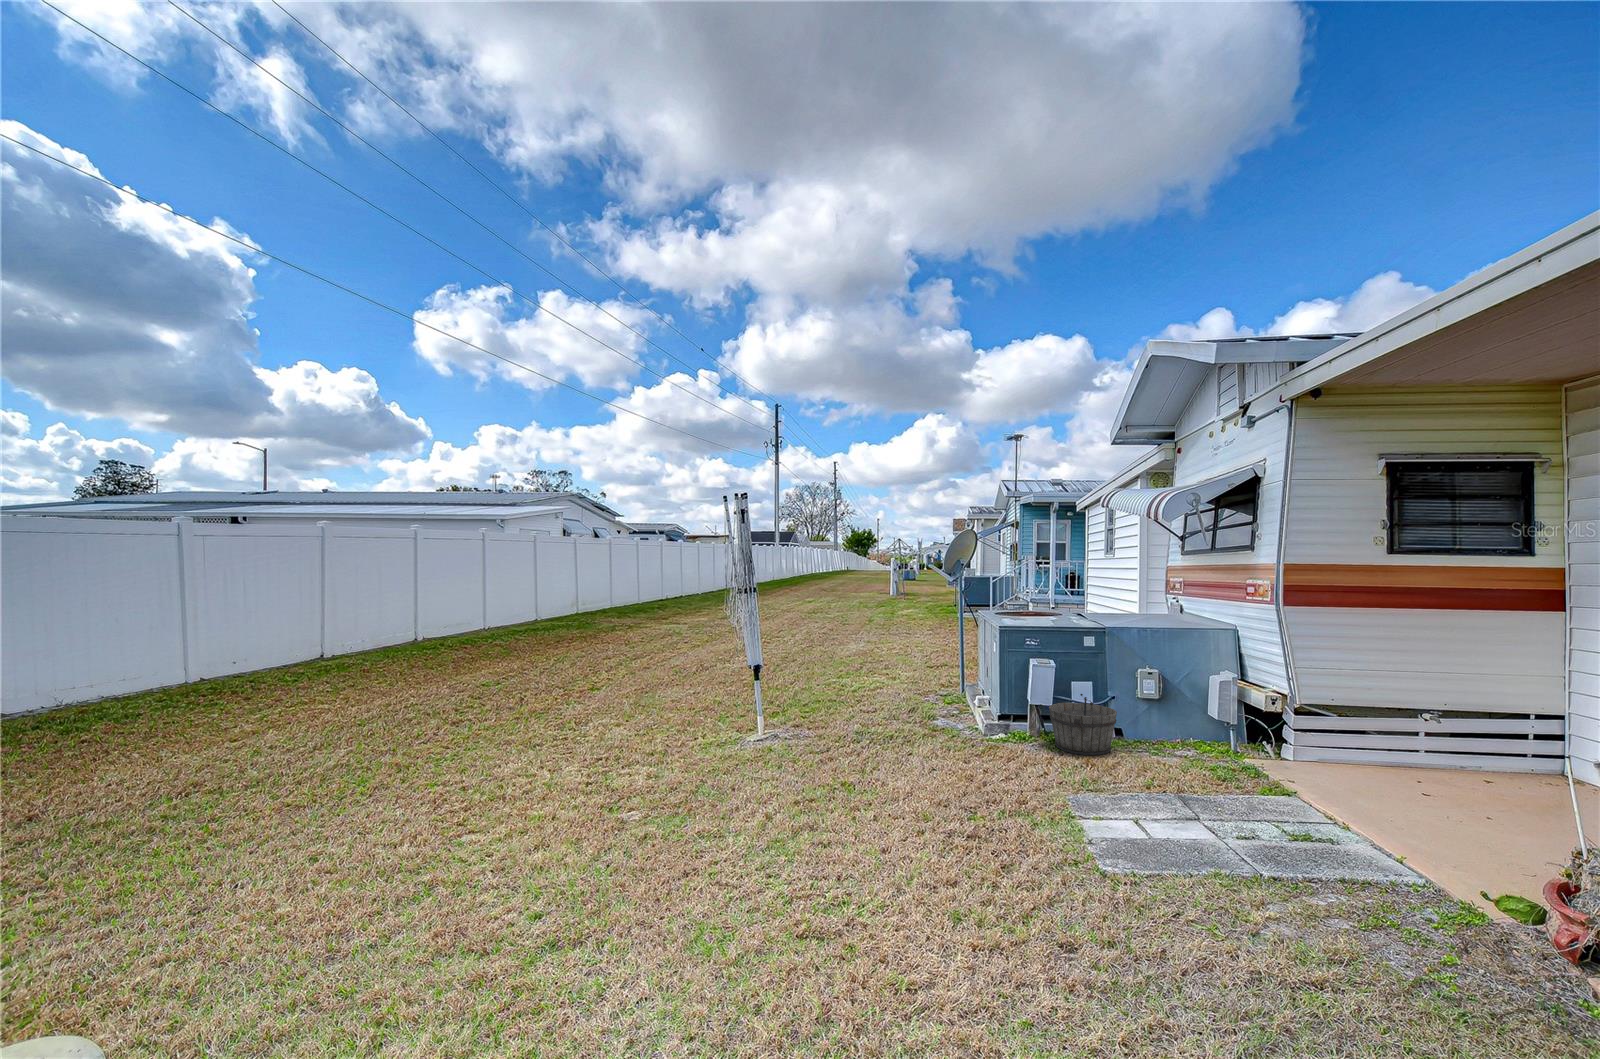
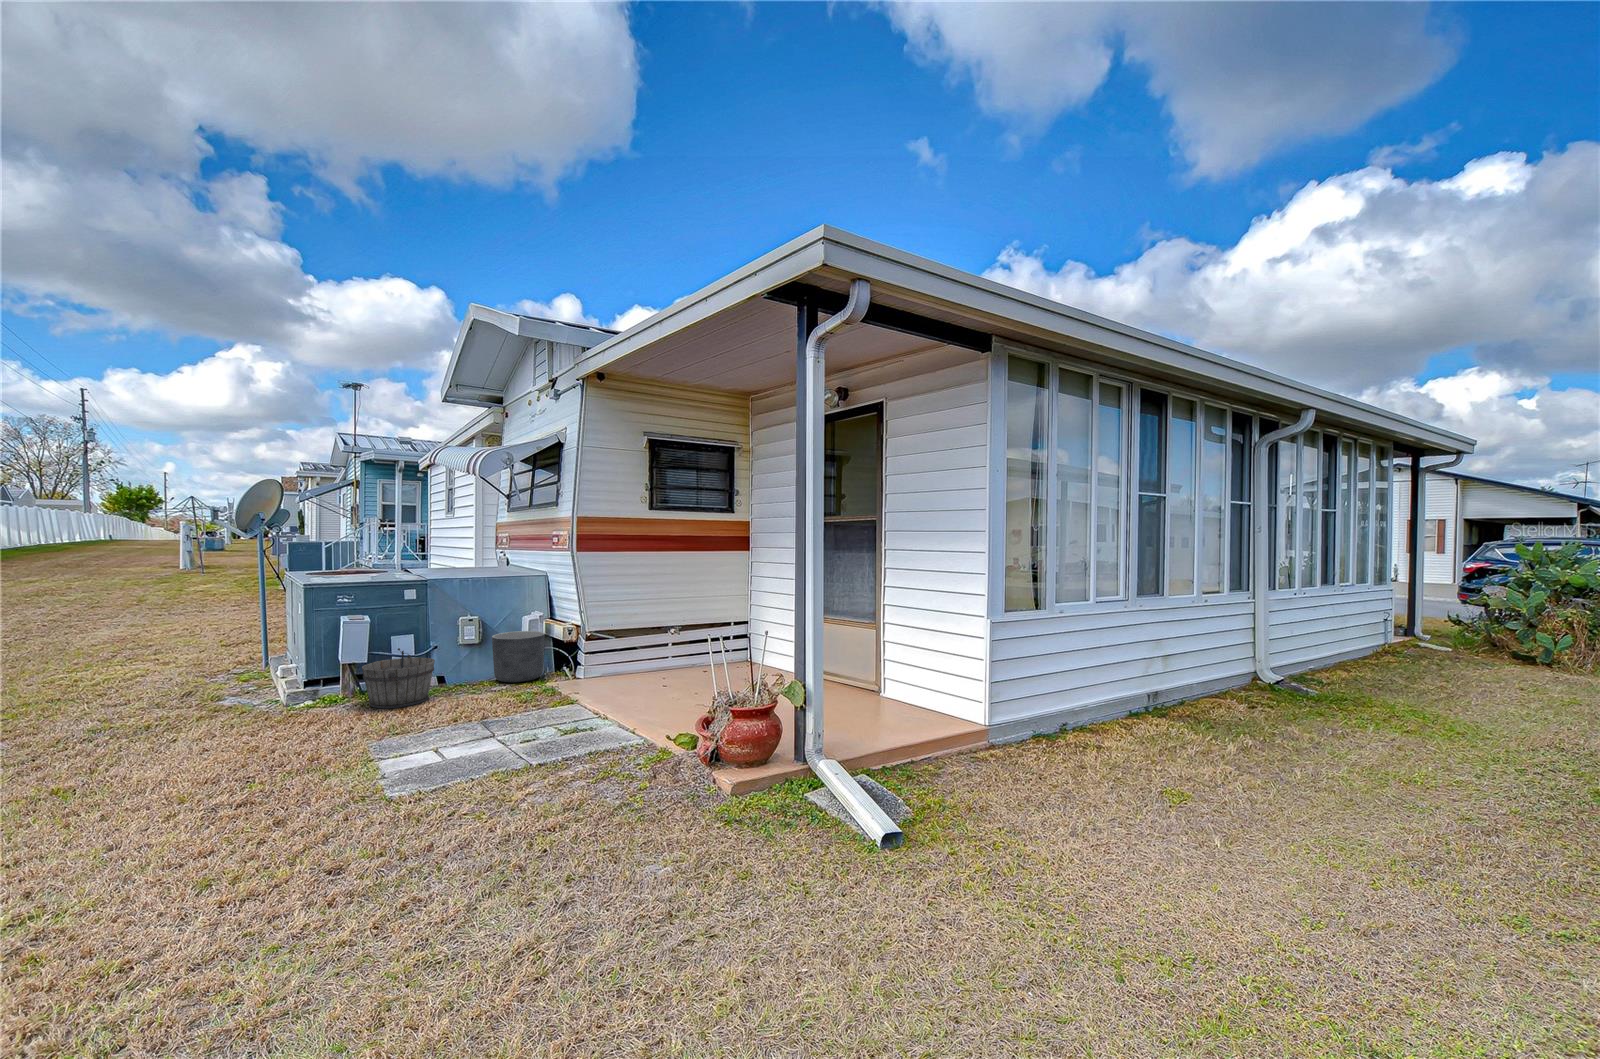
planter: none [1175,691,1239,752] -> present [492,631,545,682]

